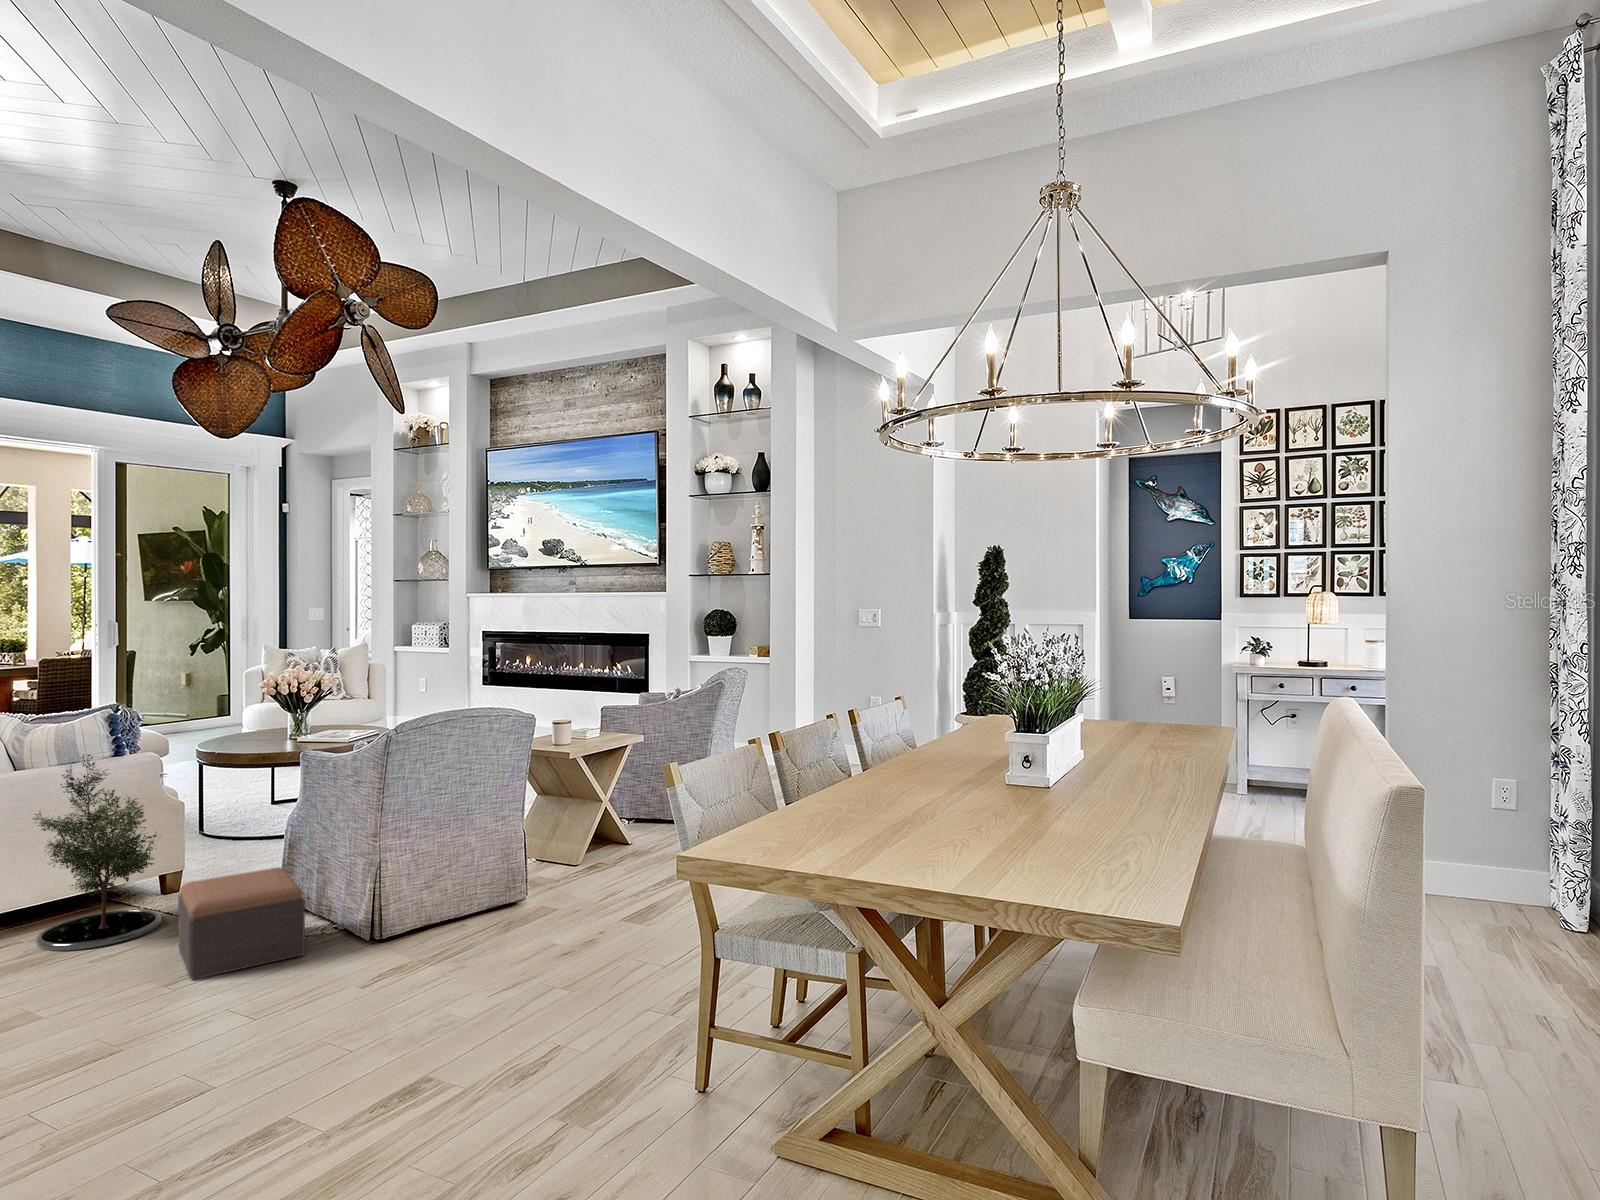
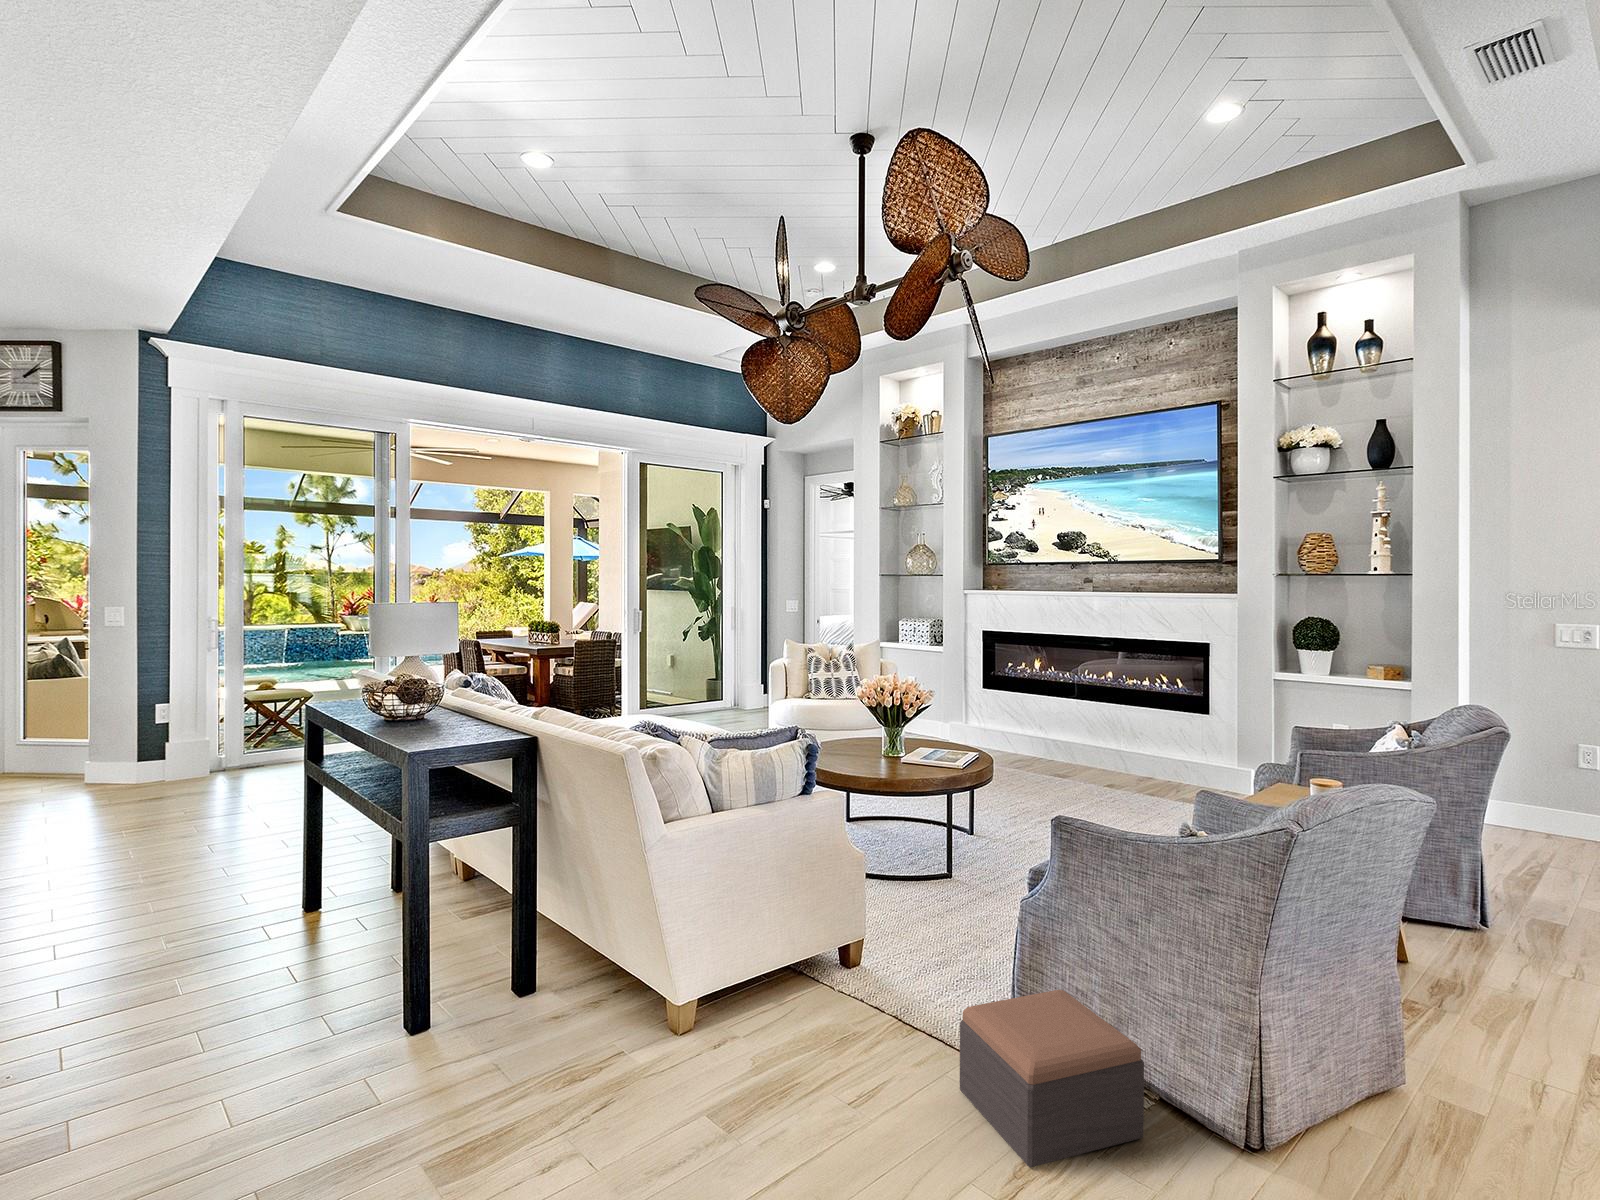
potted tree: present [33,754,161,951] -> none [771,820,907,1065]

